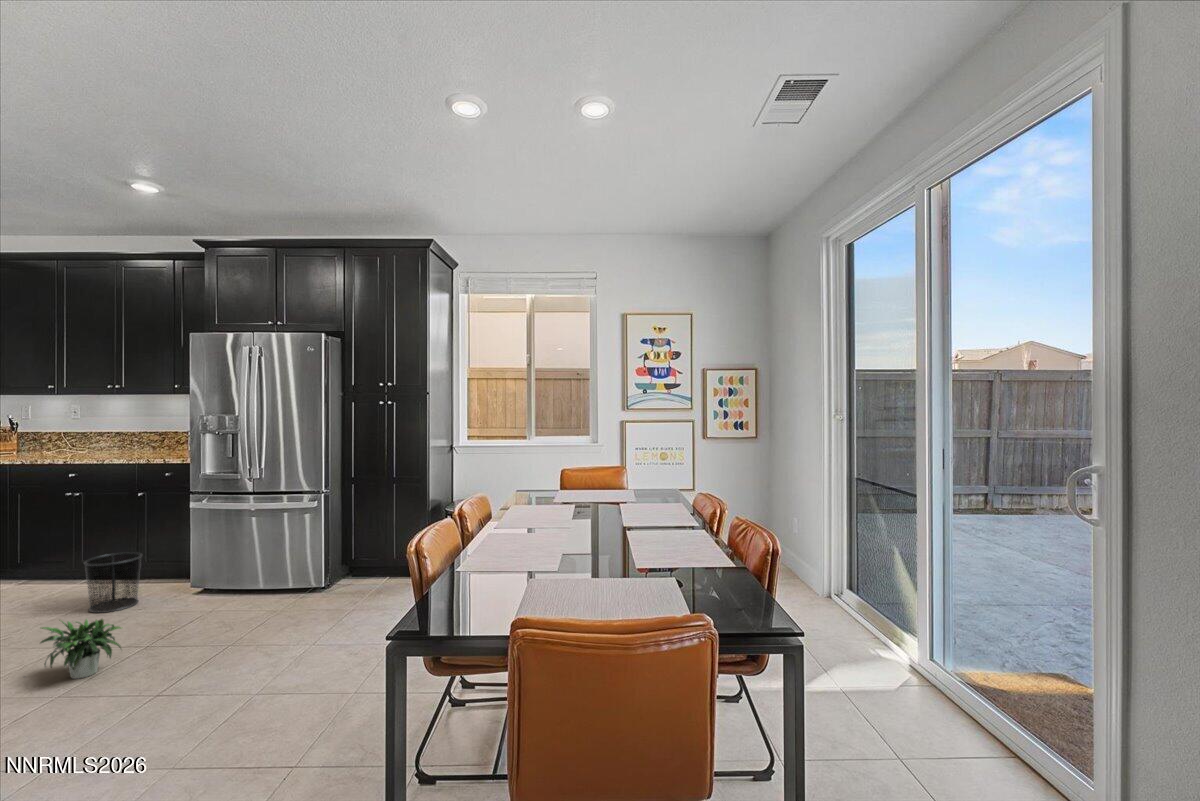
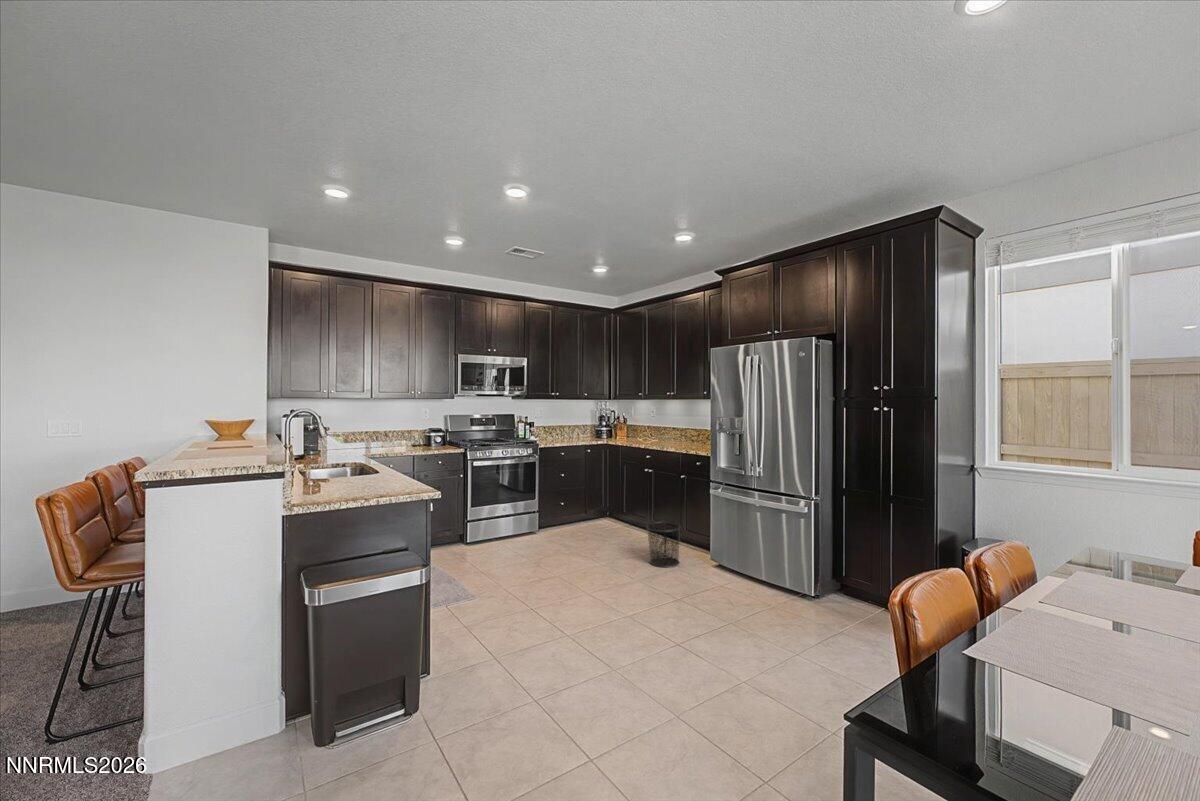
potted plant: present [40,619,121,679] -> none [597,573,650,623]

